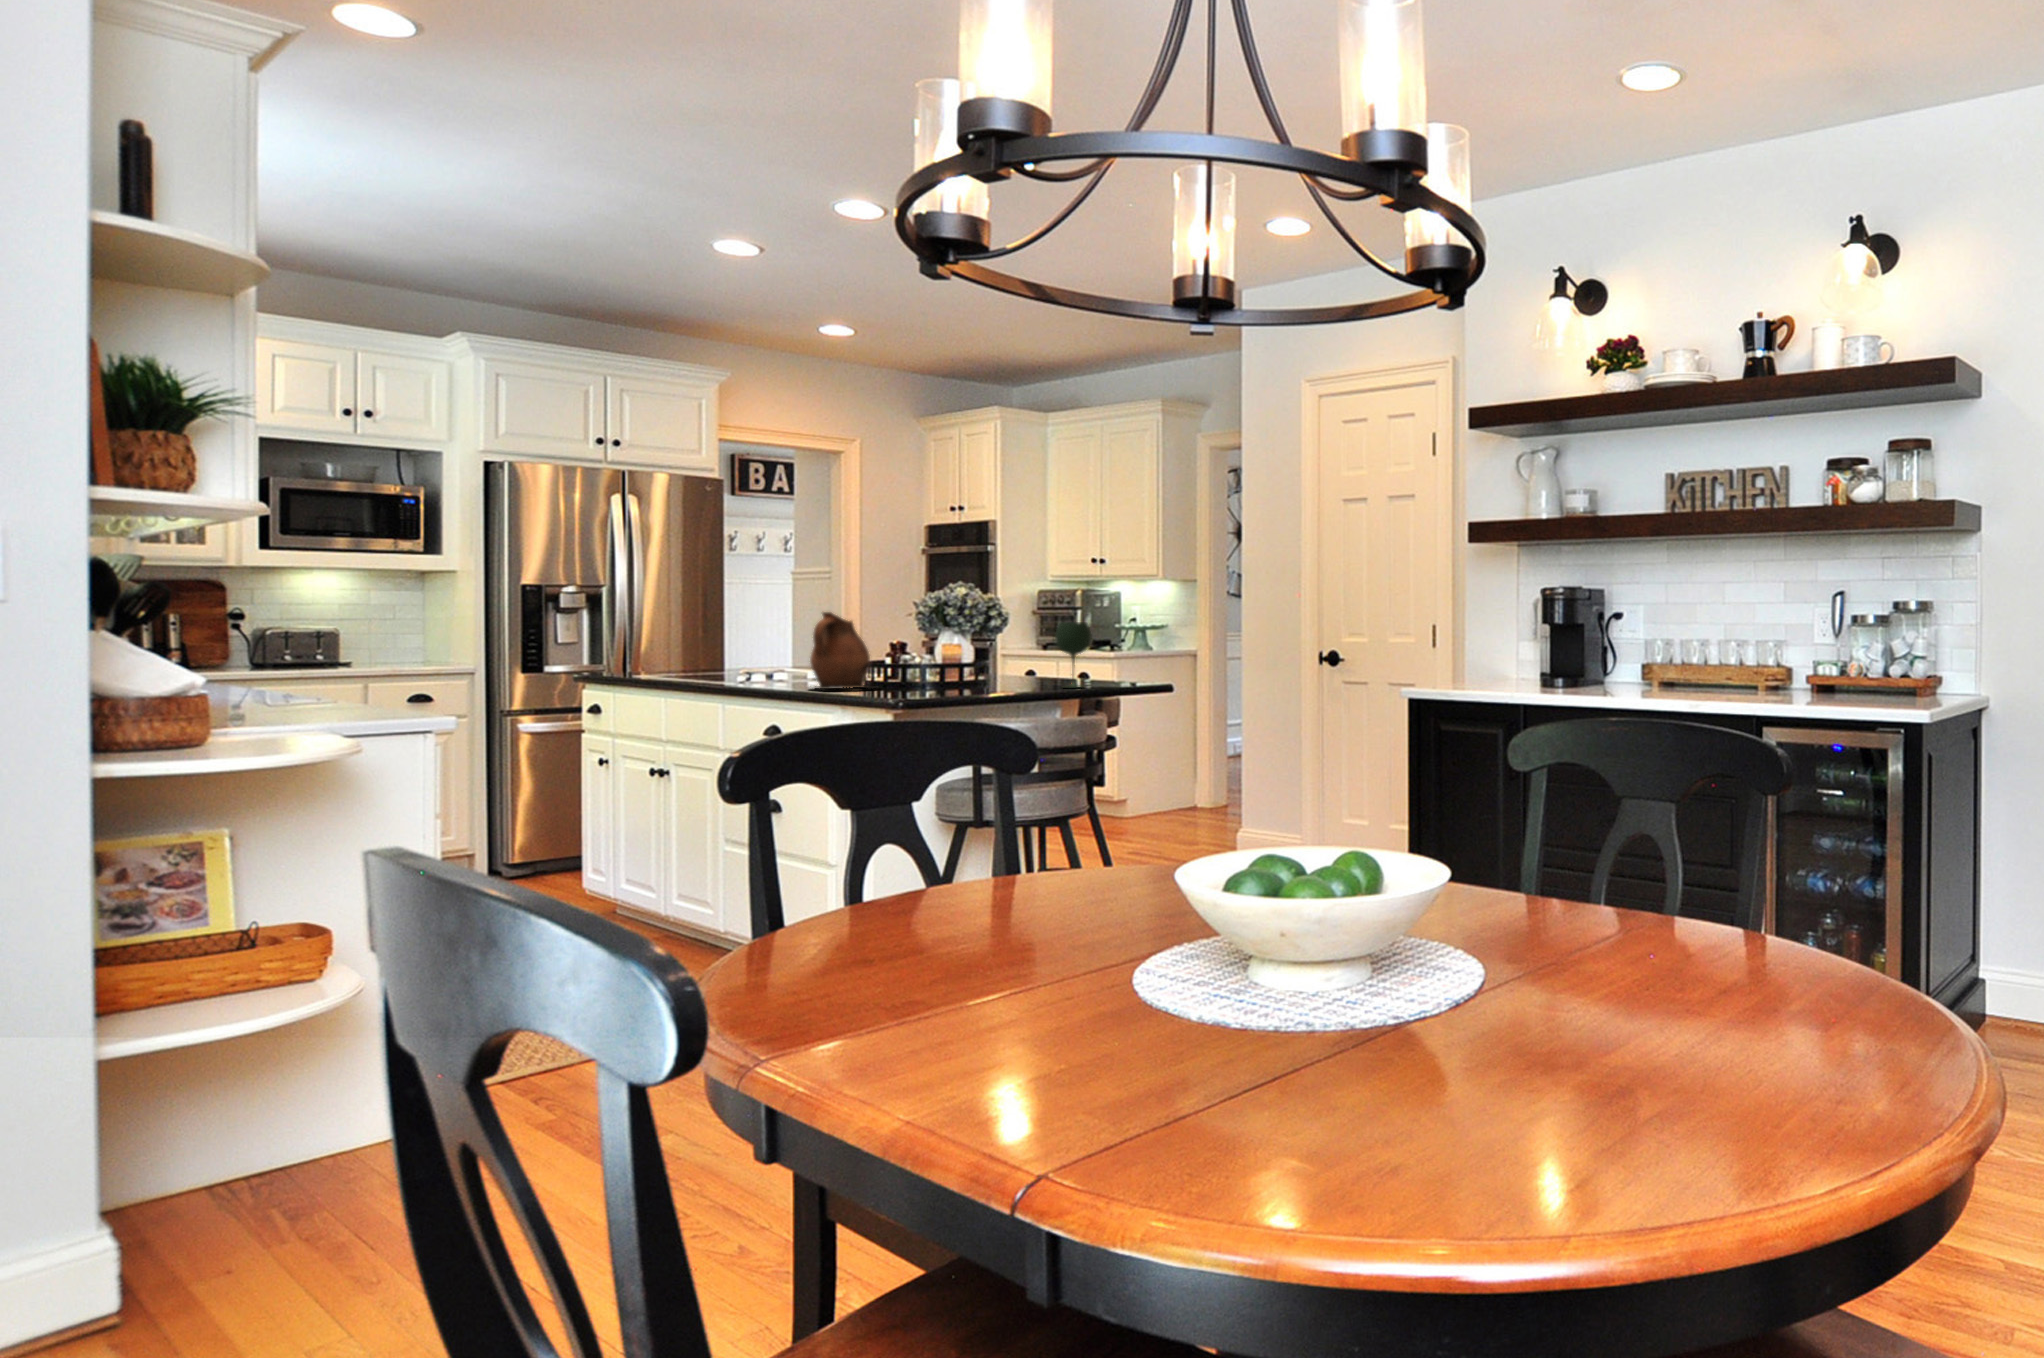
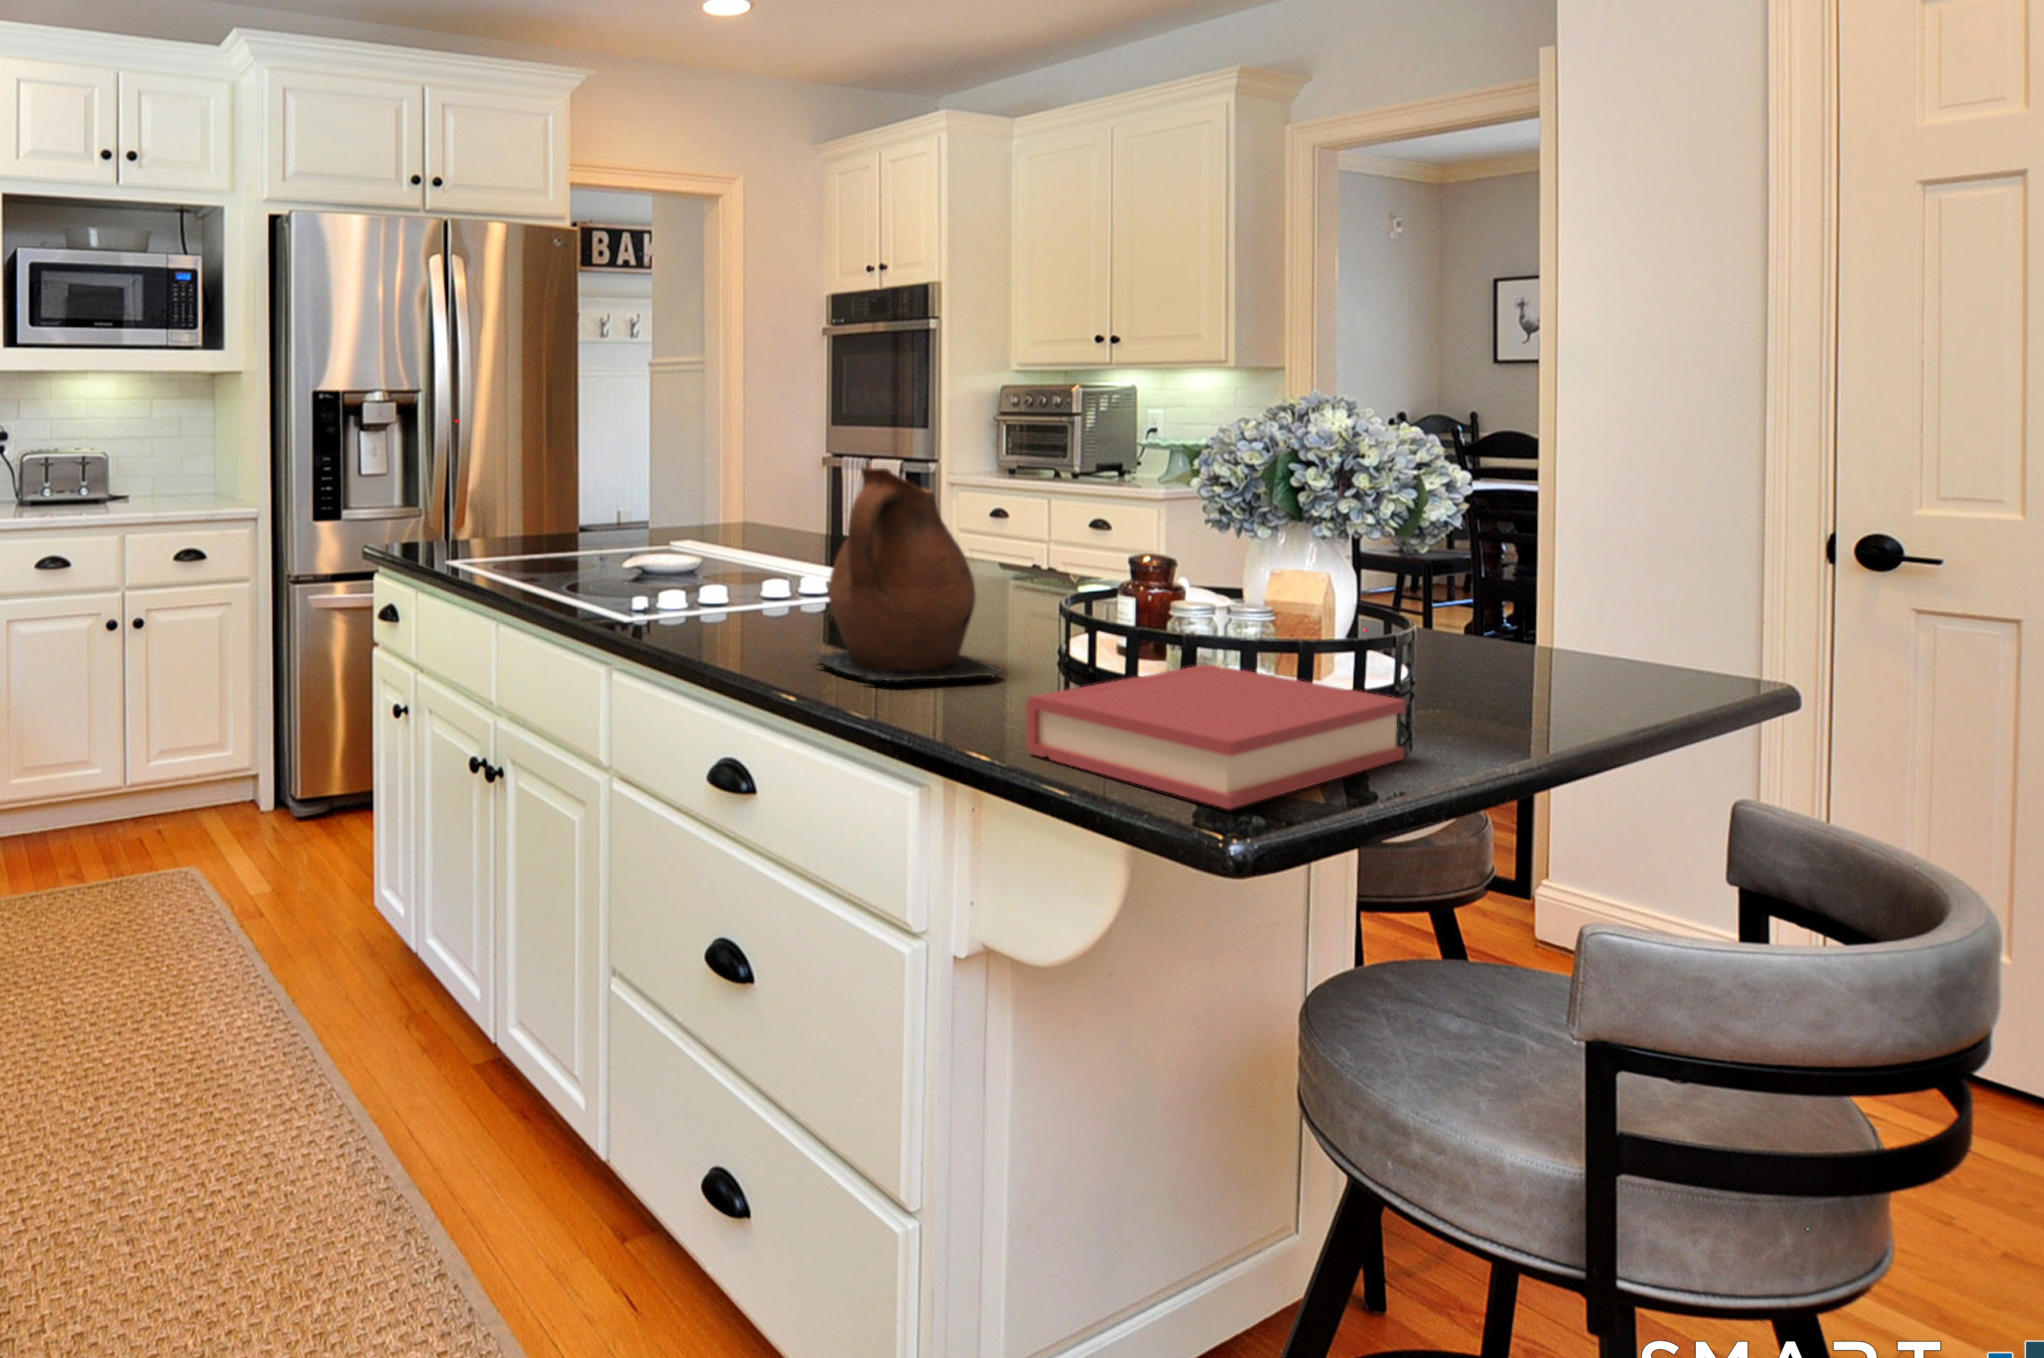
wine glass: present [1055,622,1092,688] -> none [1488,496,1614,697]
hardback book: none [857,676,980,700] -> present [1026,665,1406,809]

